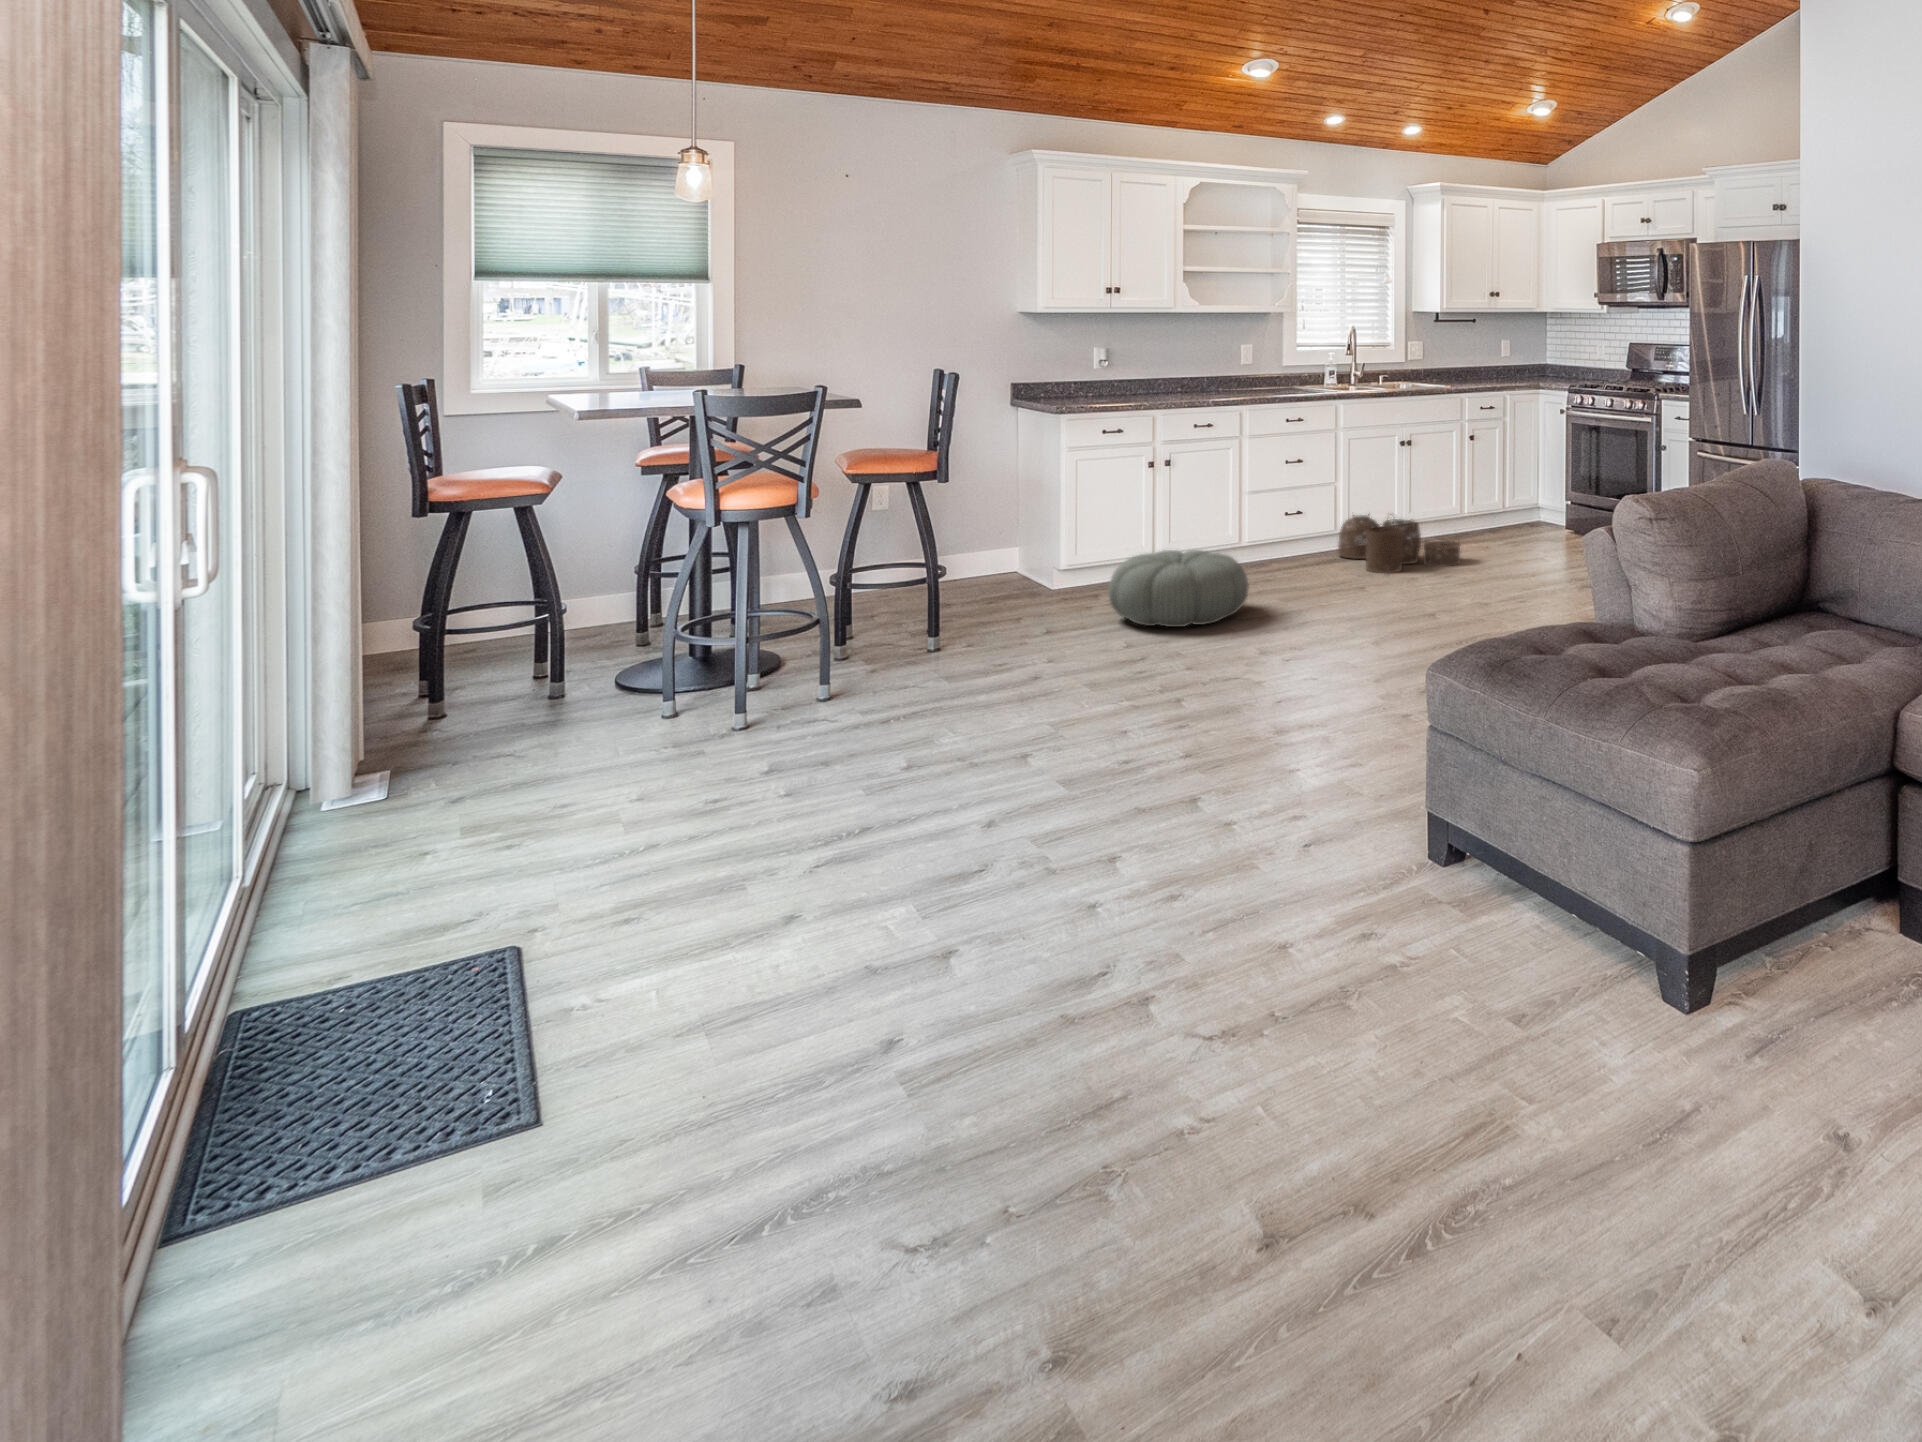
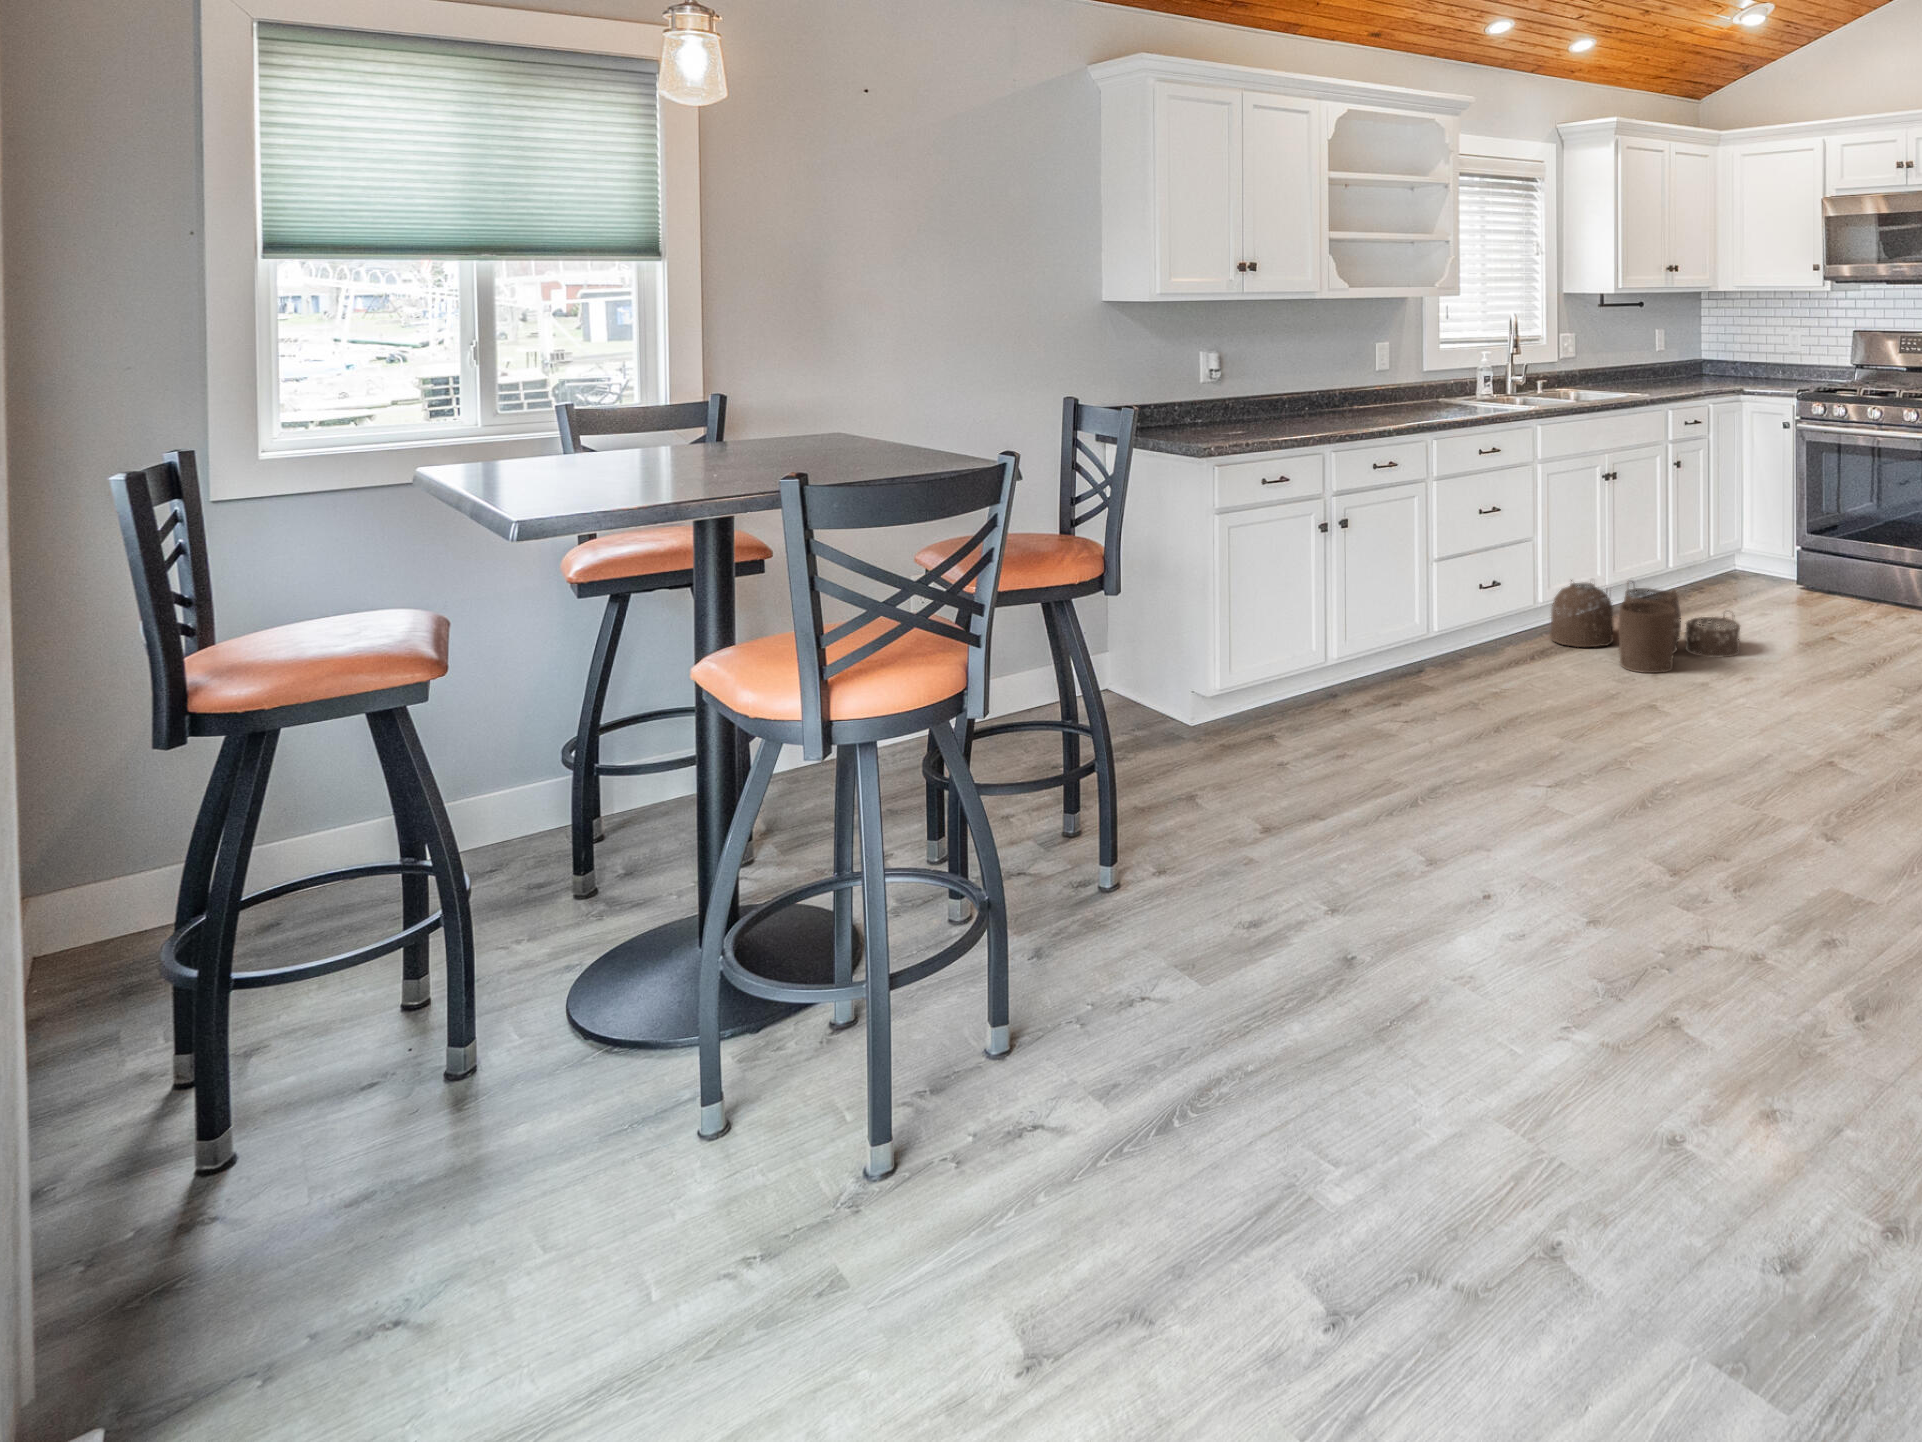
pouf: present [1109,550,1248,627] -> none [1344,668,1561,810]

